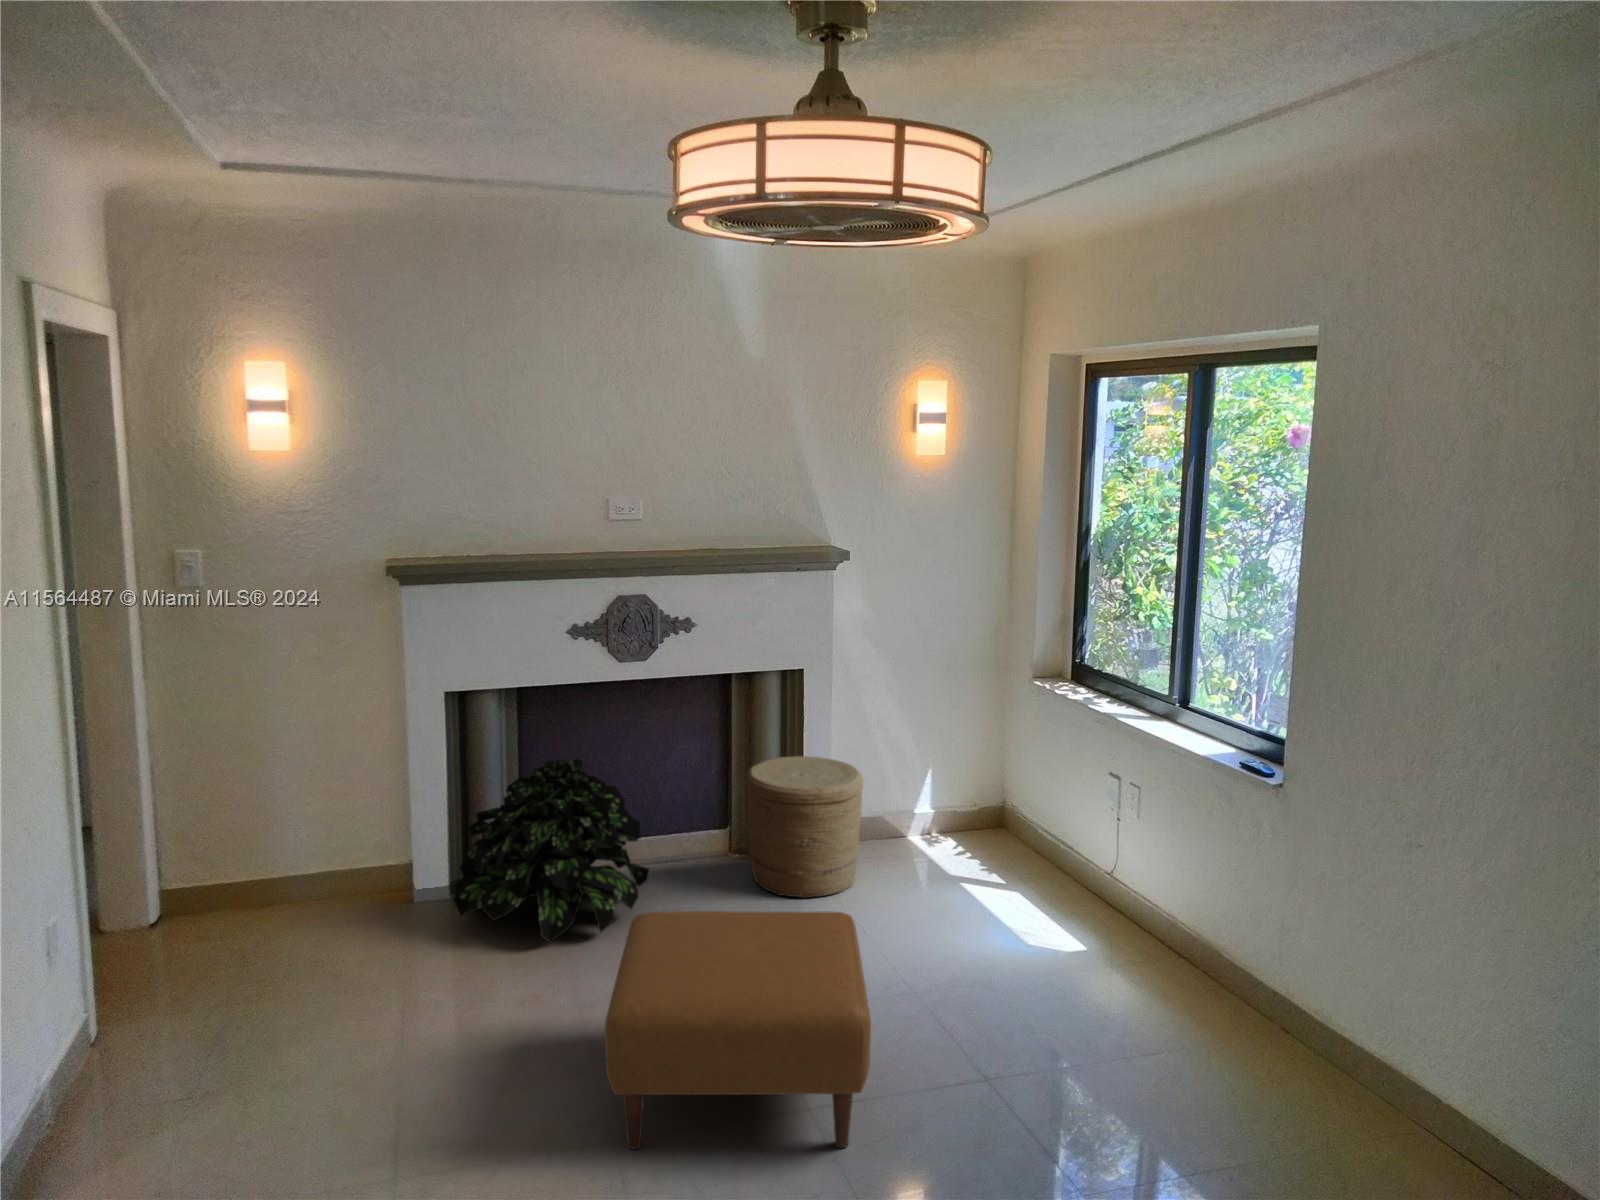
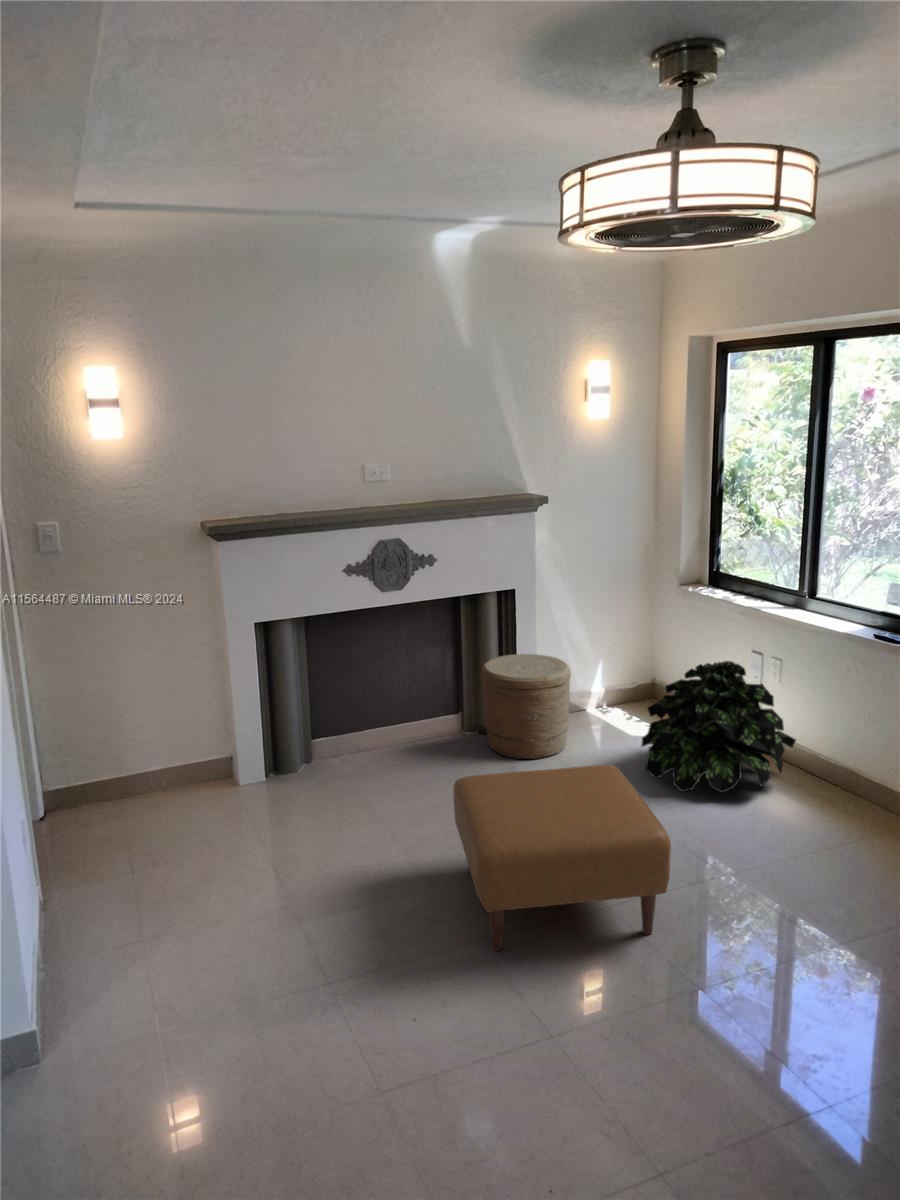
potted plant: present [453,759,650,941] -> present [641,661,796,793]

